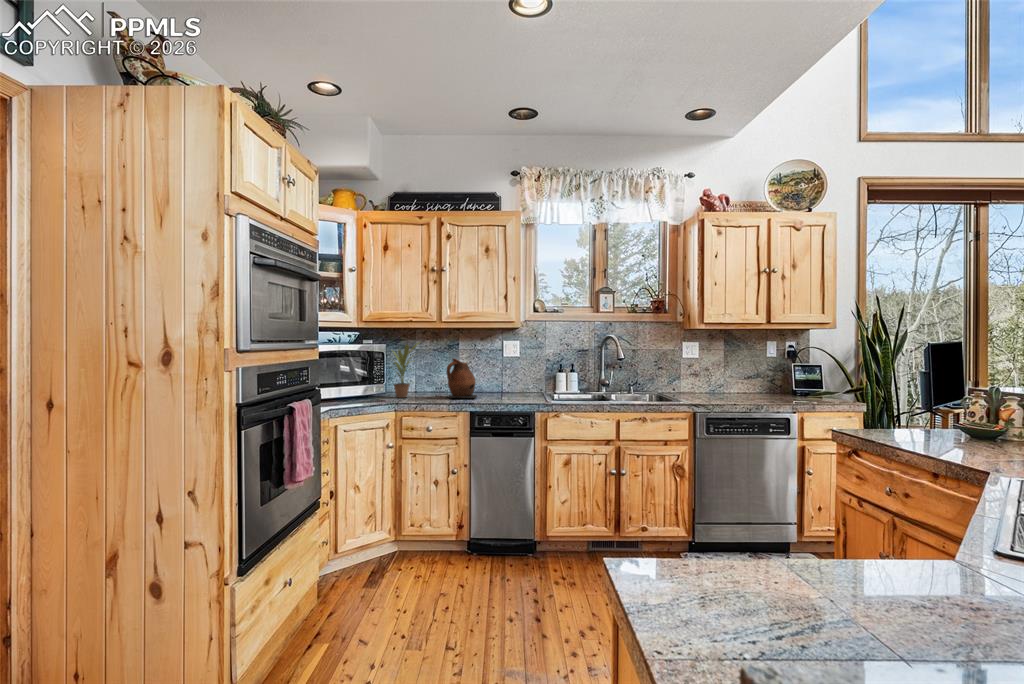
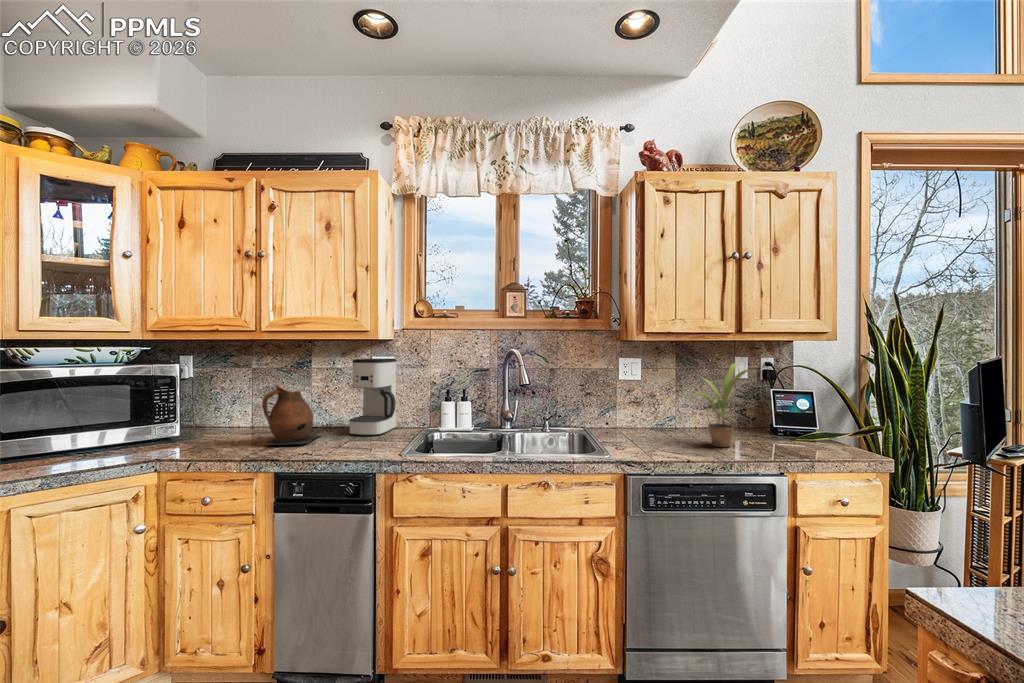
coffee maker: none [494,342,524,395] -> present [349,358,396,436]
potted plant: present [393,343,419,398] -> present [693,363,751,447]

